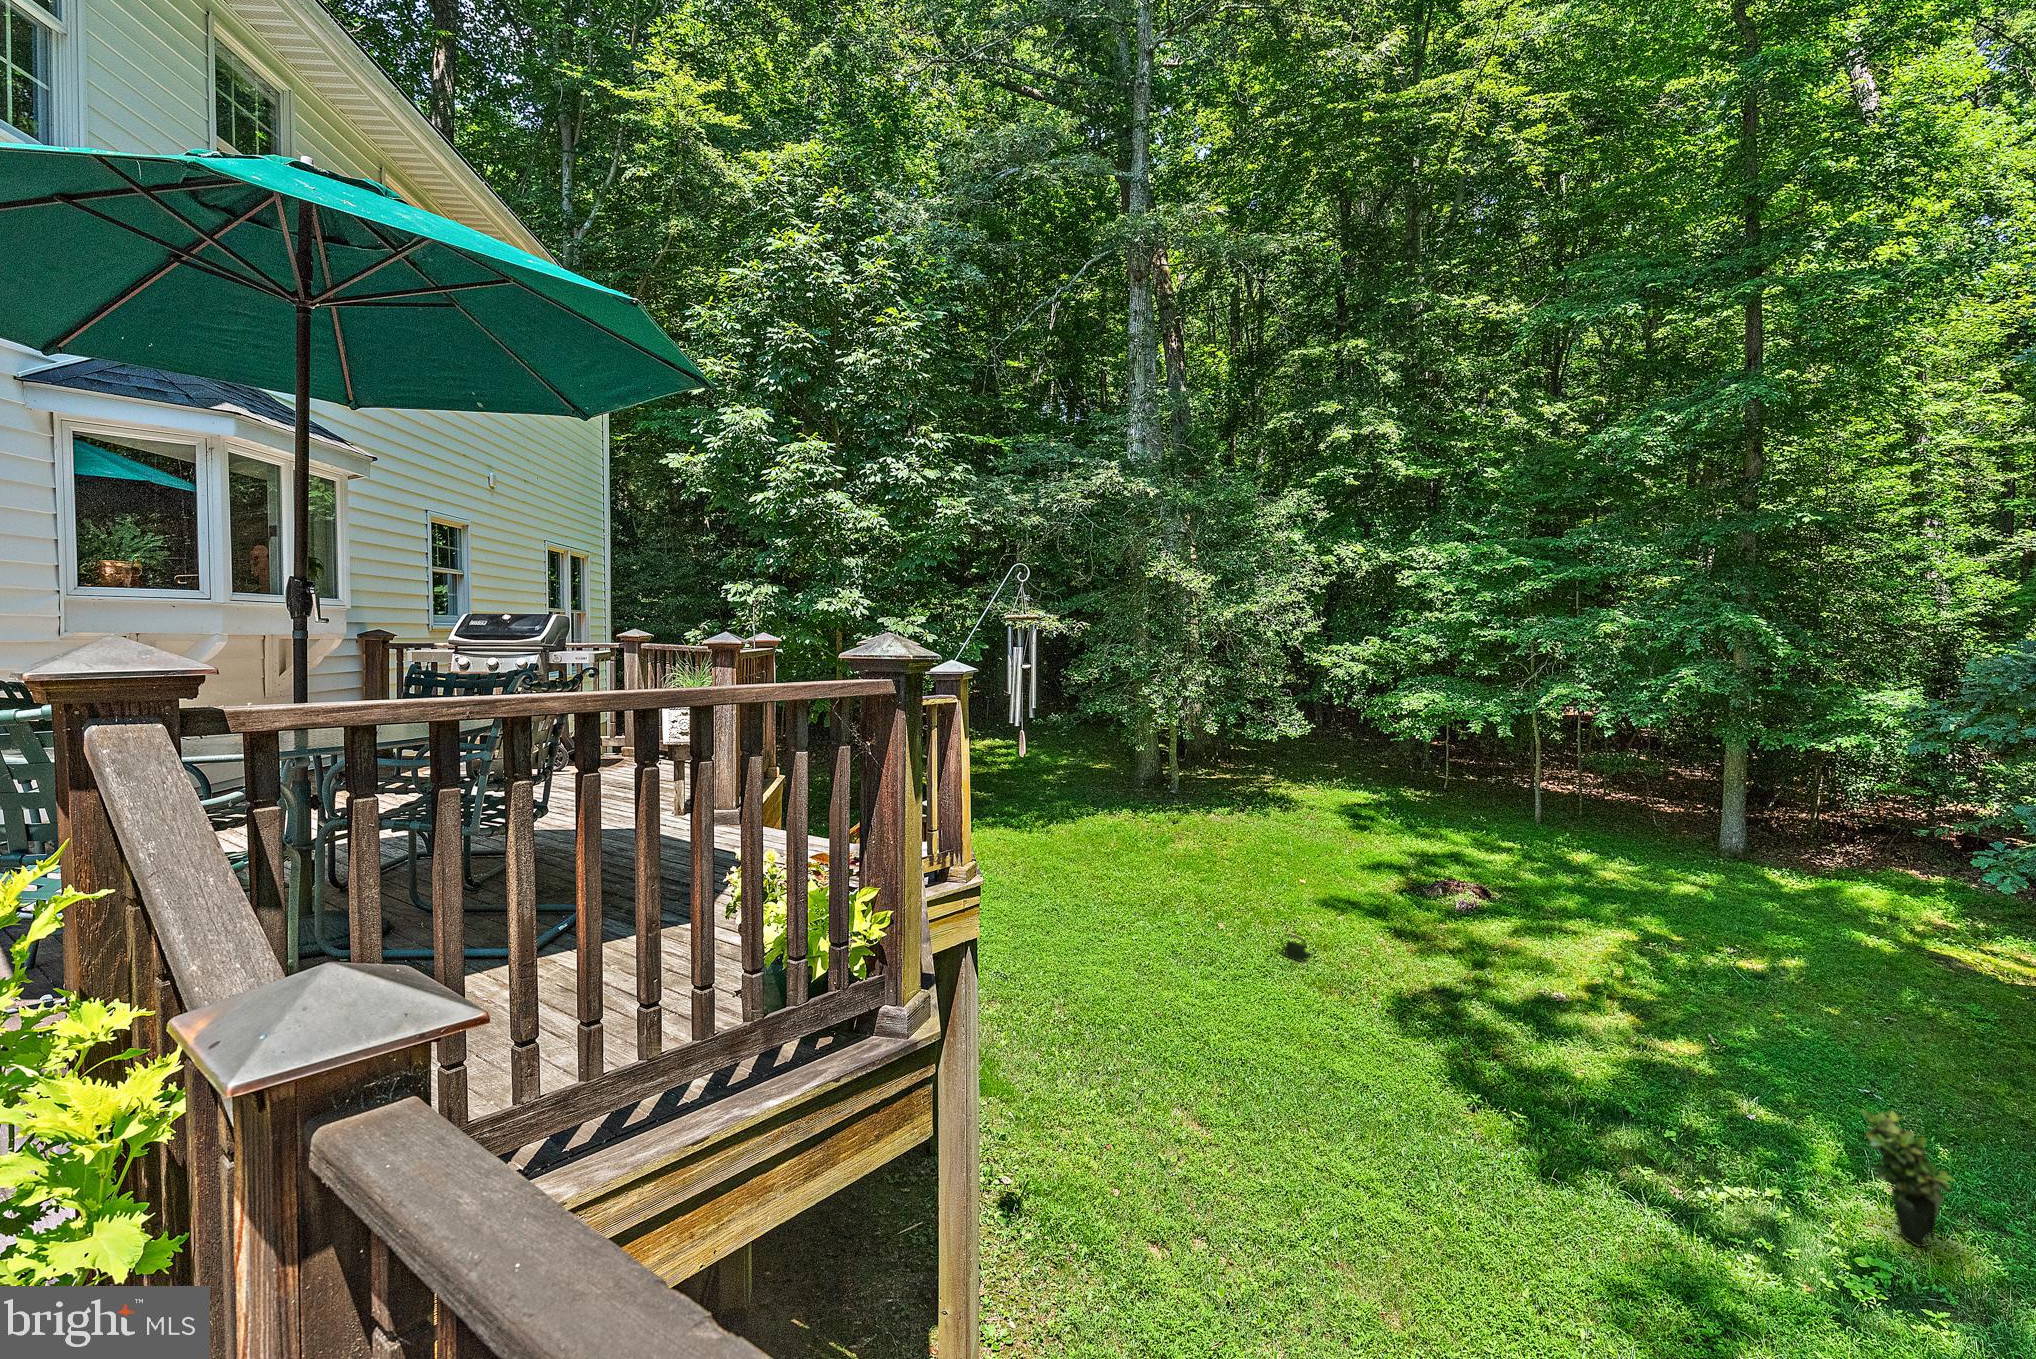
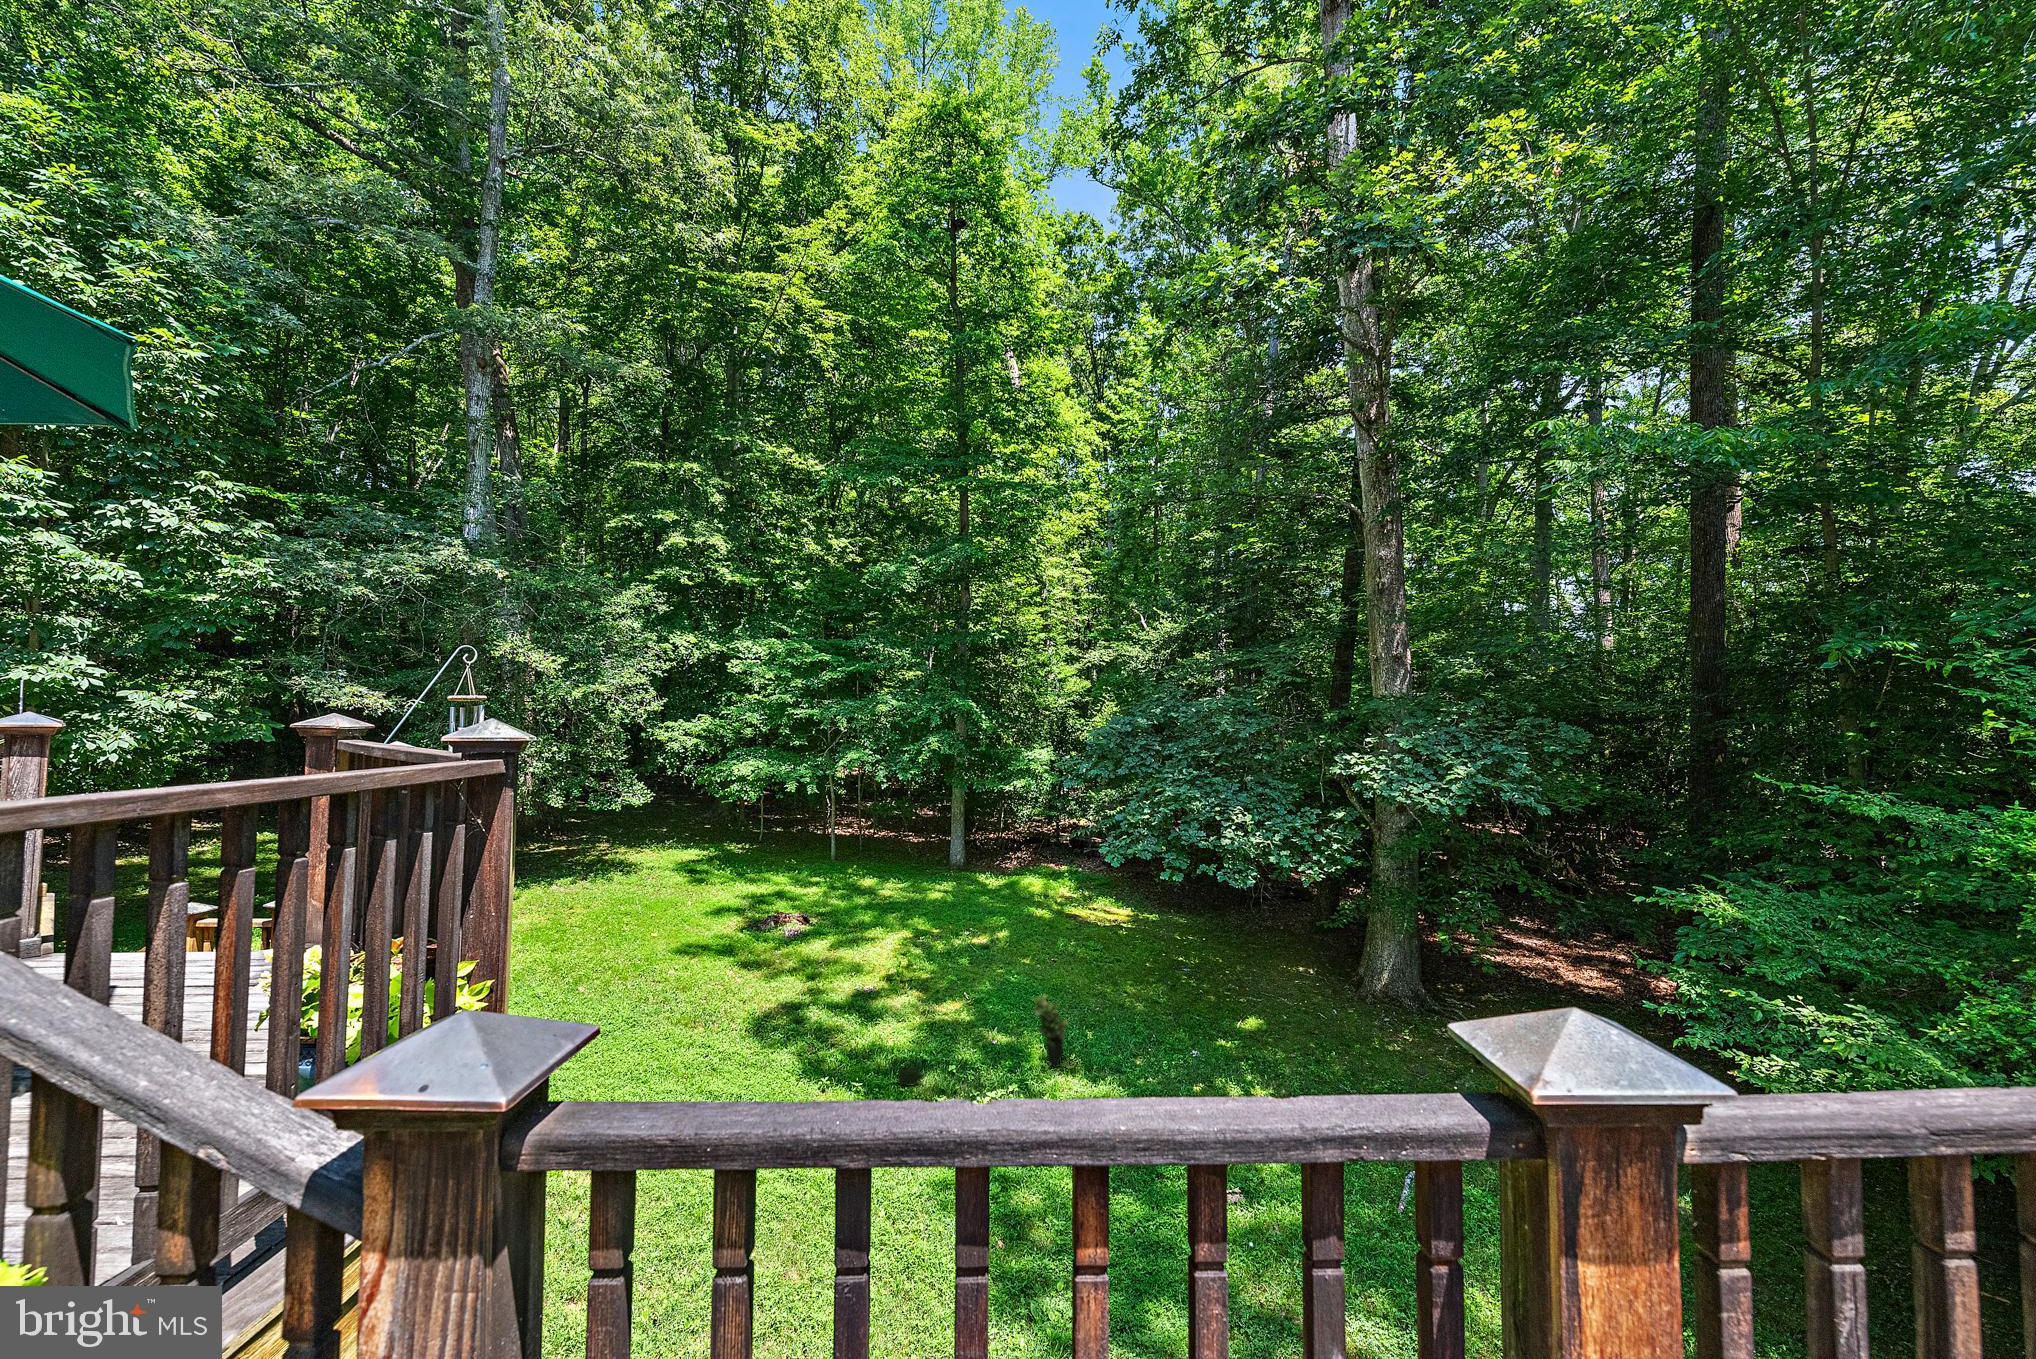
watering can: present [1281,935,1312,961] -> present [894,1059,932,1085]

